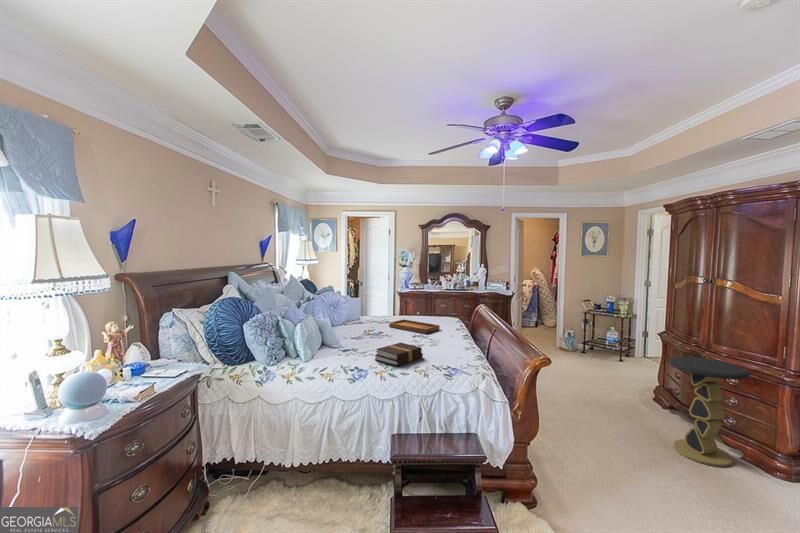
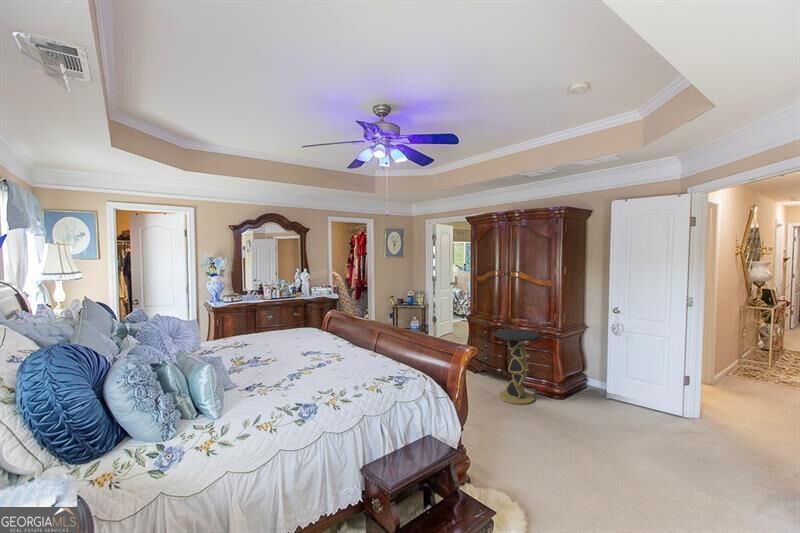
tray: present [389,313,440,334] -> none [258,326,319,348]
book: present [375,343,423,366] -> none [305,362,351,389]

